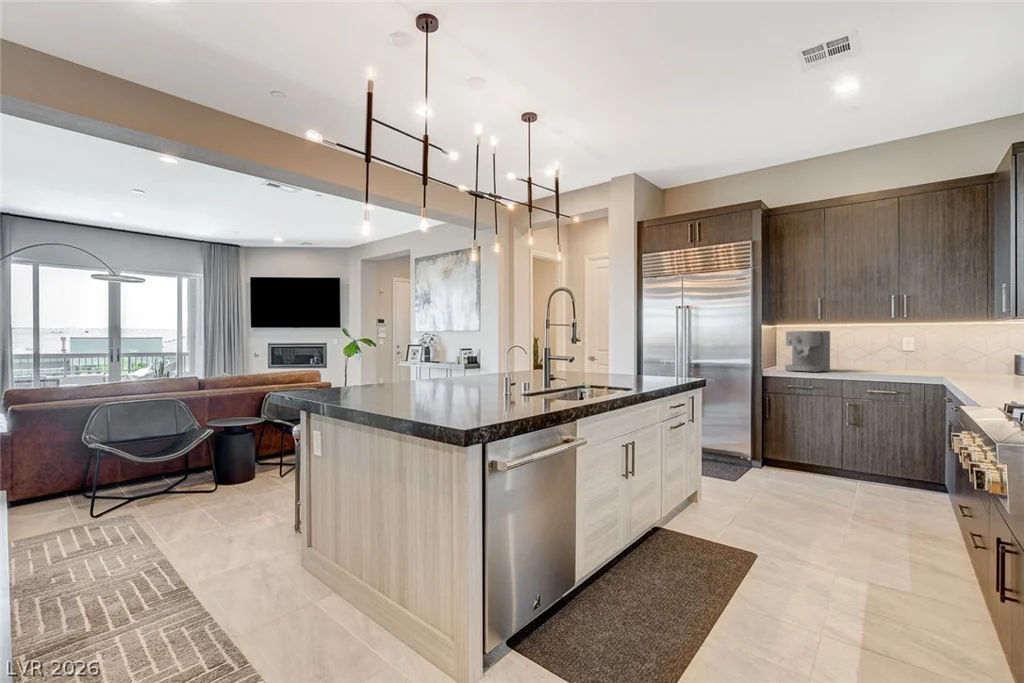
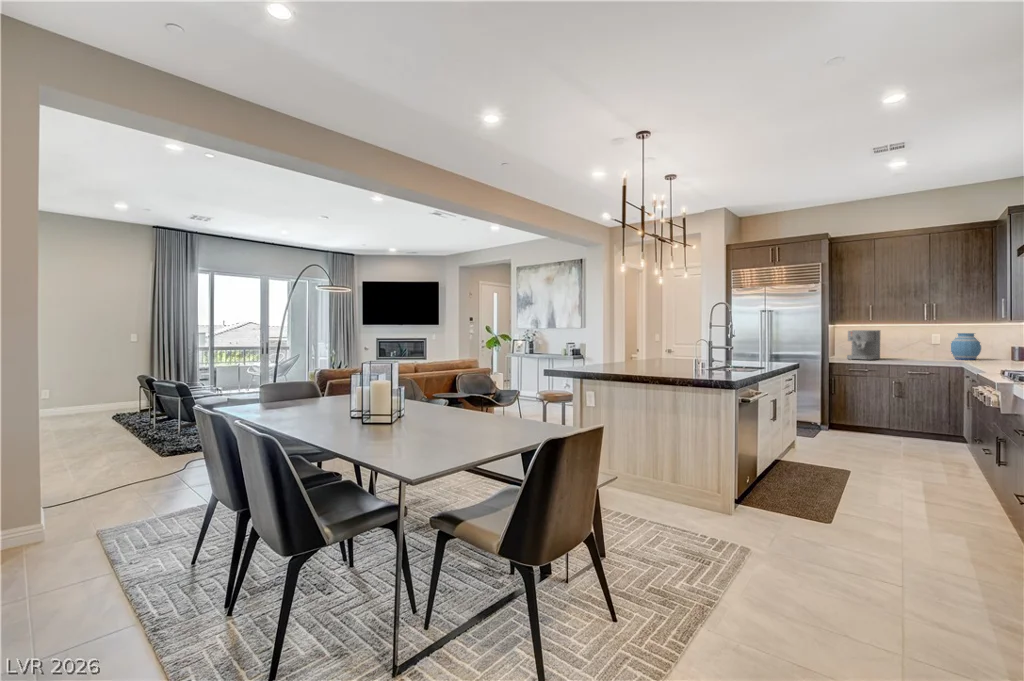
vase: none [927,335,971,373] -> present [951,333,981,360]

